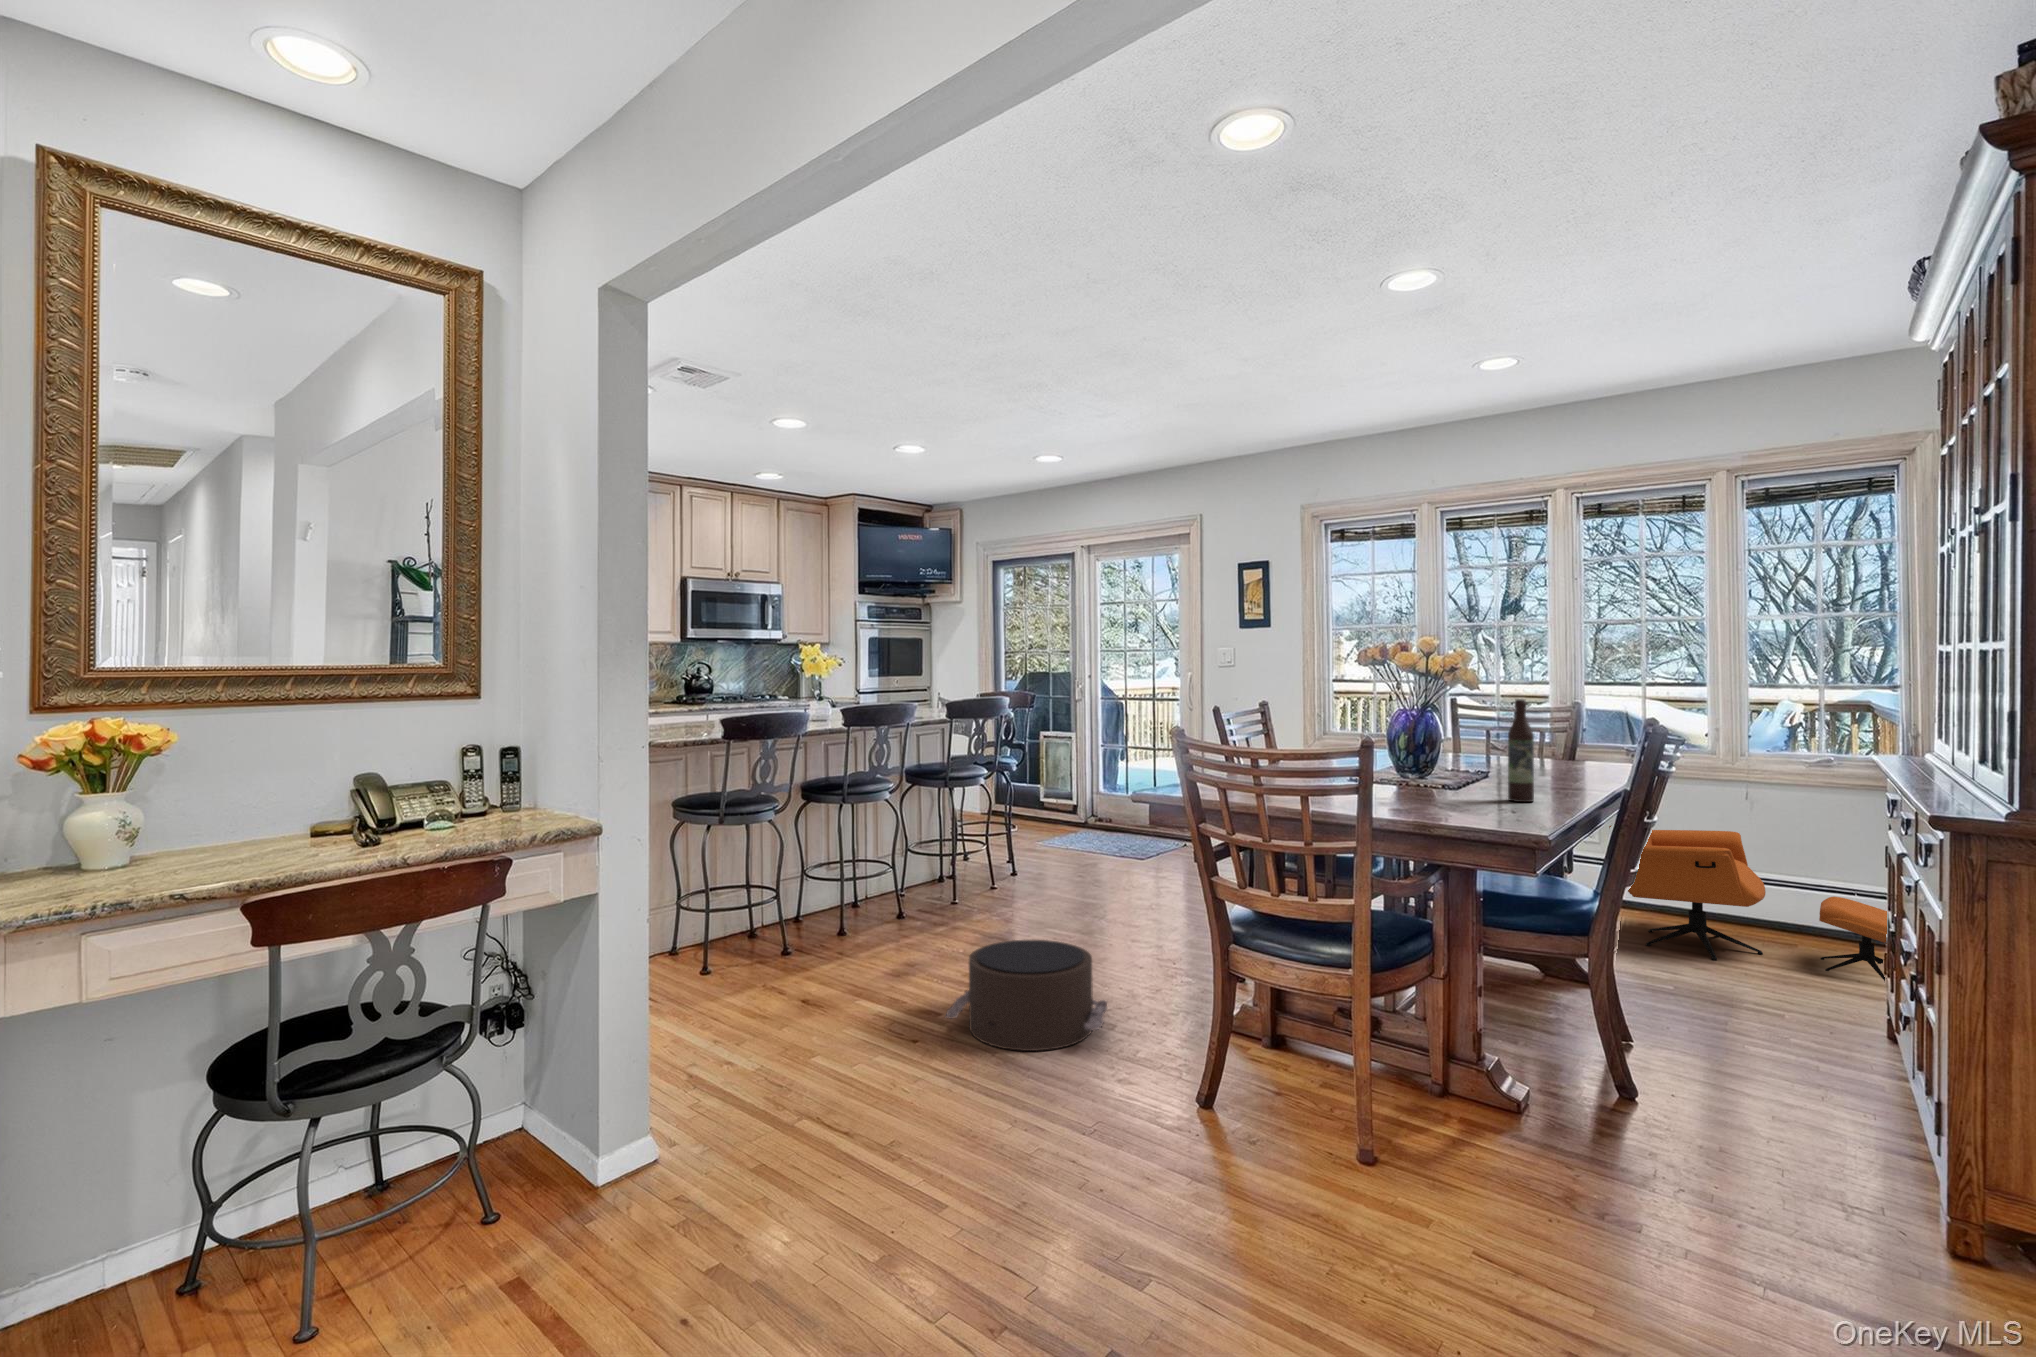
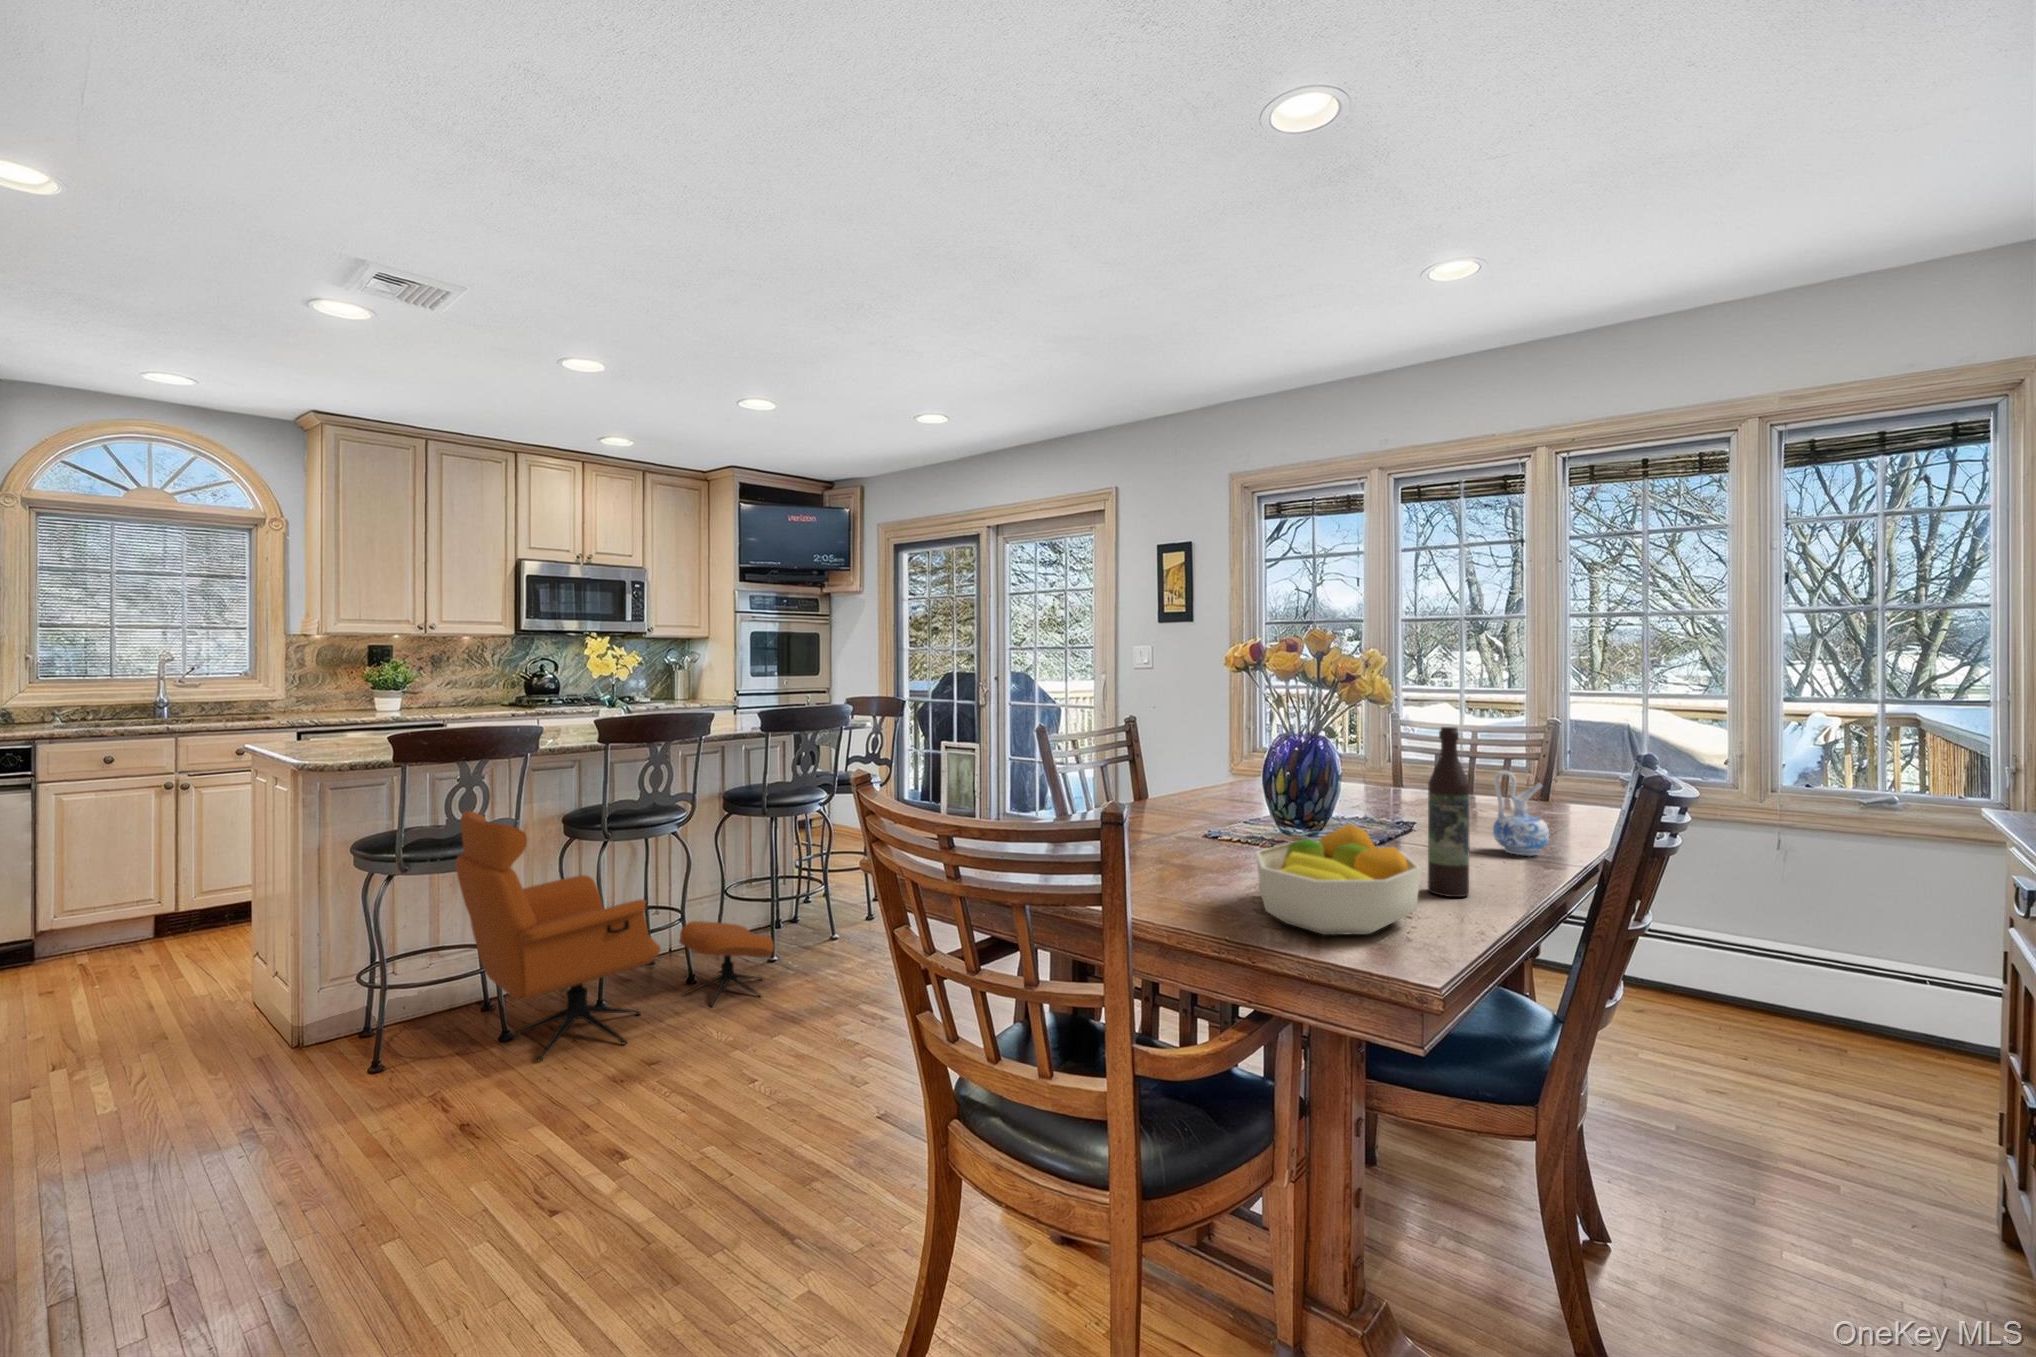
ceramic pitcher: none [1542,731,1580,786] -> present [1493,771,1549,856]
fruit bowl: none [1409,757,1511,815] -> present [1256,824,1422,935]
armchair: present [1609,826,1887,981] -> present [456,811,774,1061]
pouf: present [945,940,1107,1051] -> none [563,1062,831,1268]

